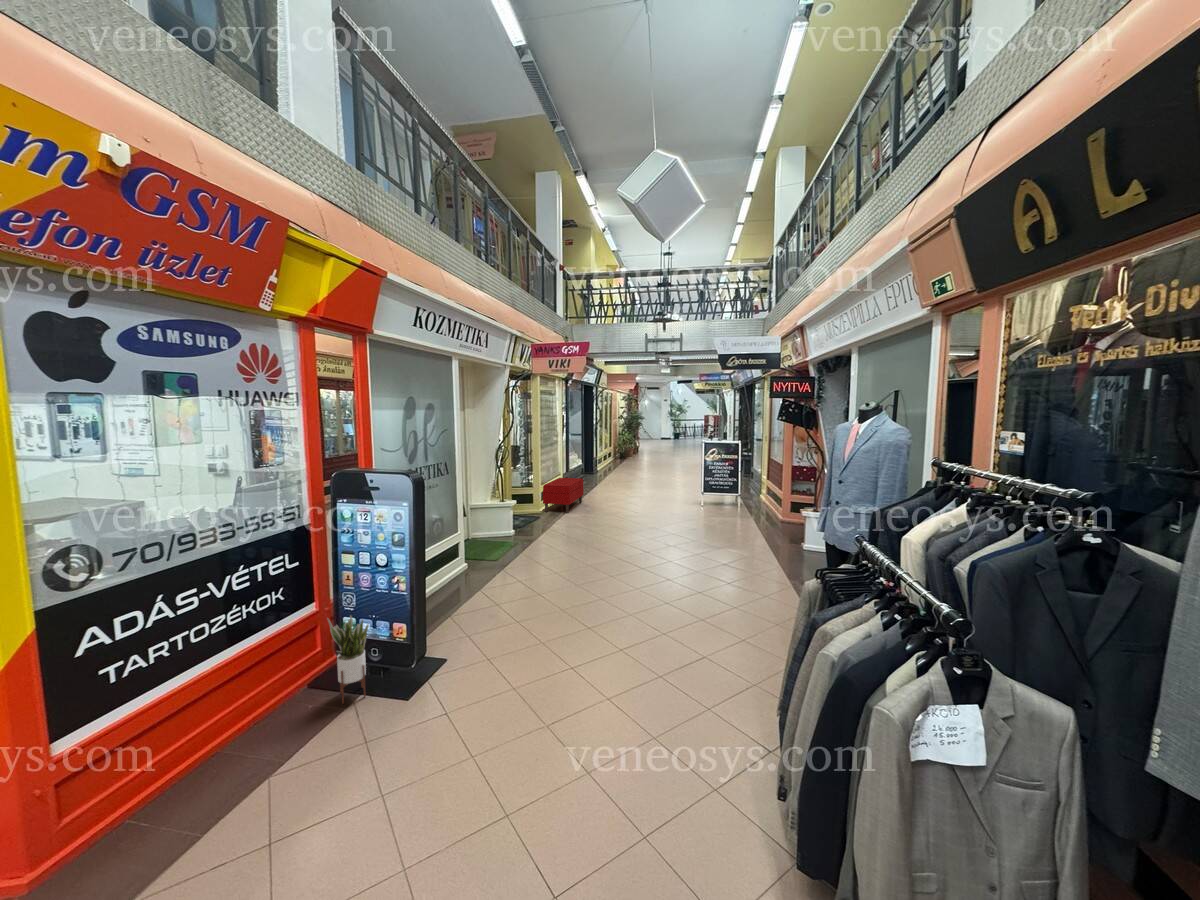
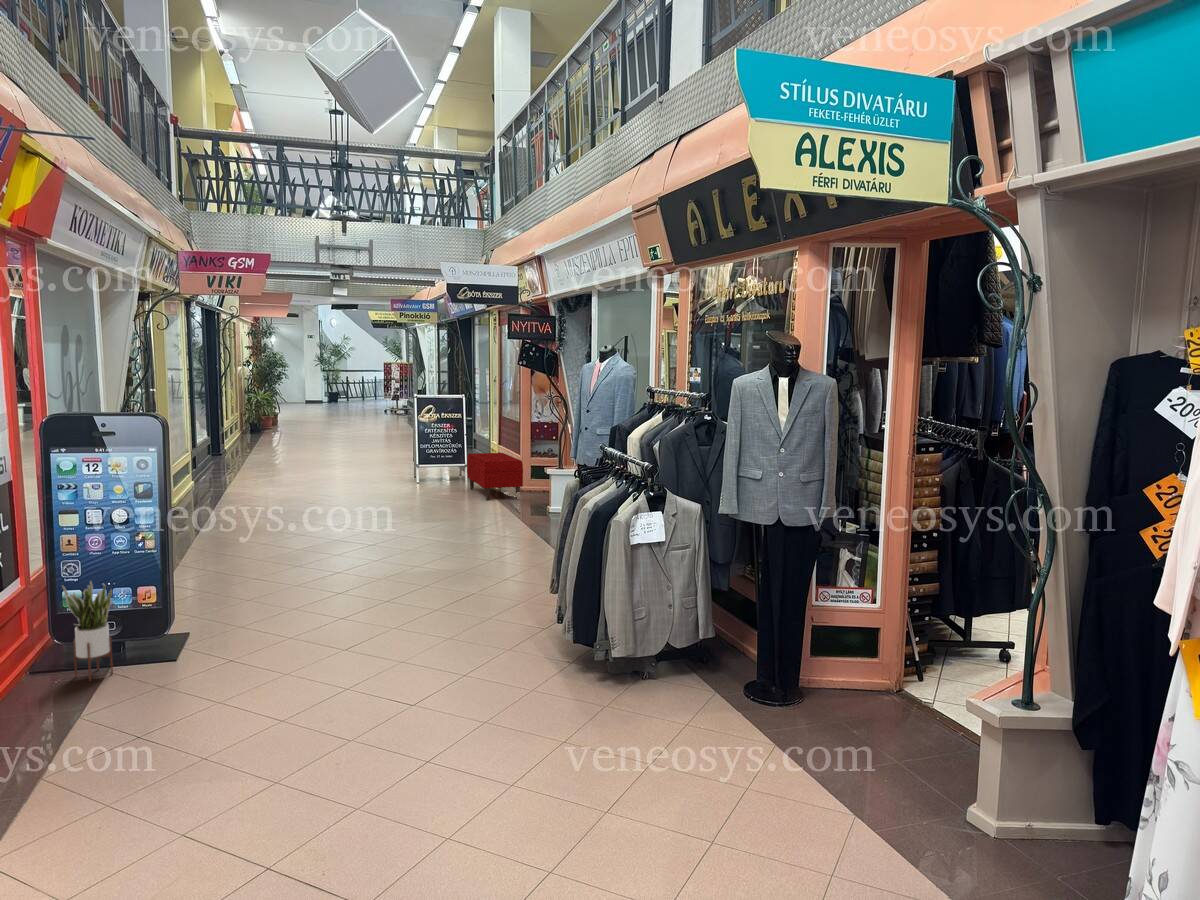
bench: present [543,478,584,513] -> present [467,453,523,500]

